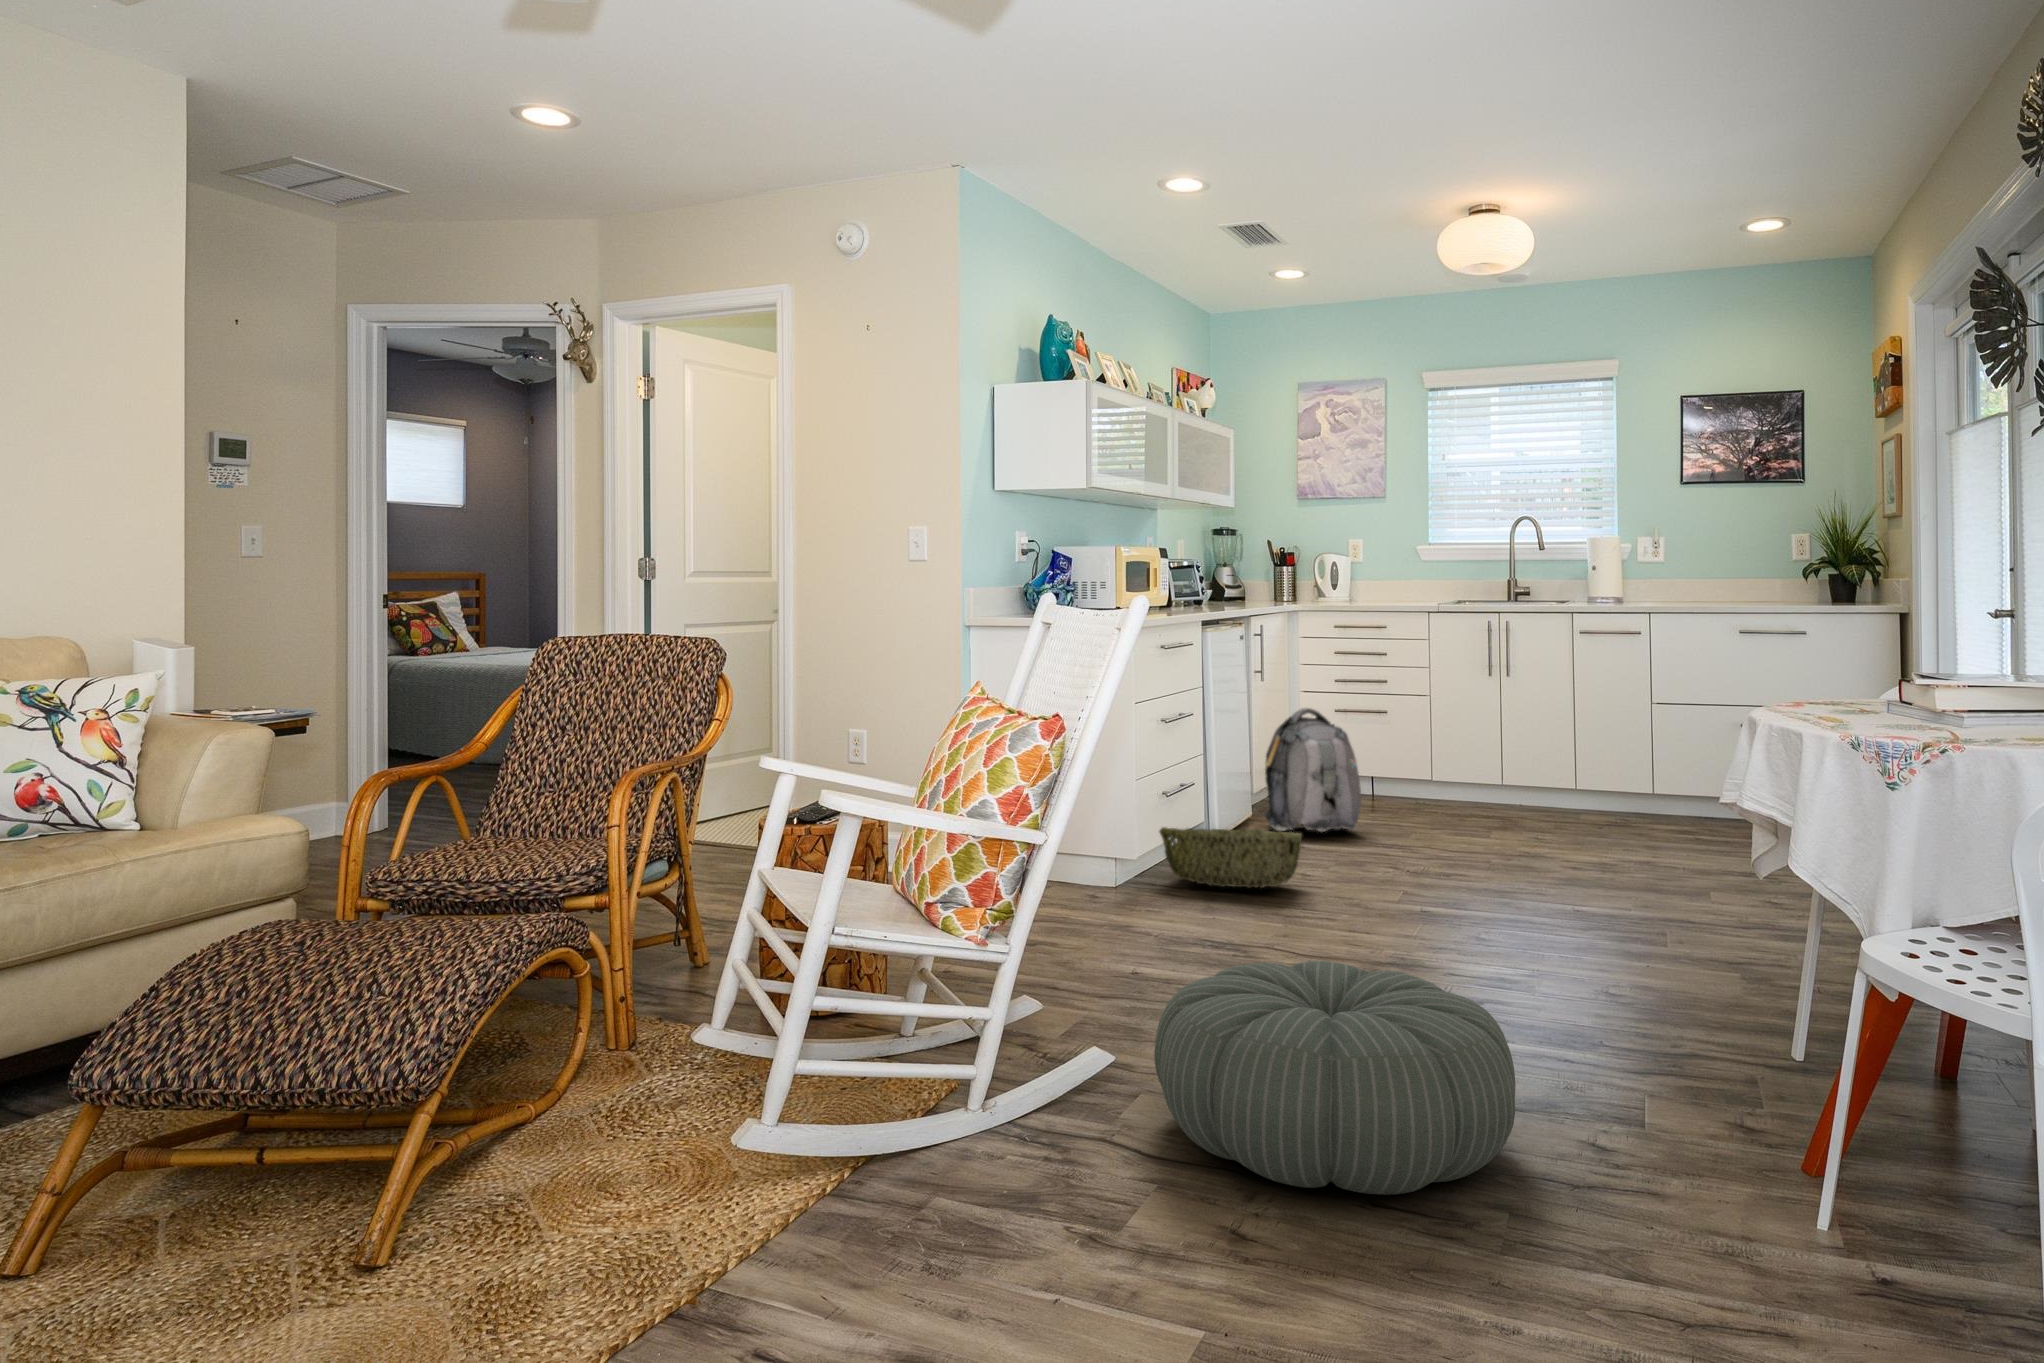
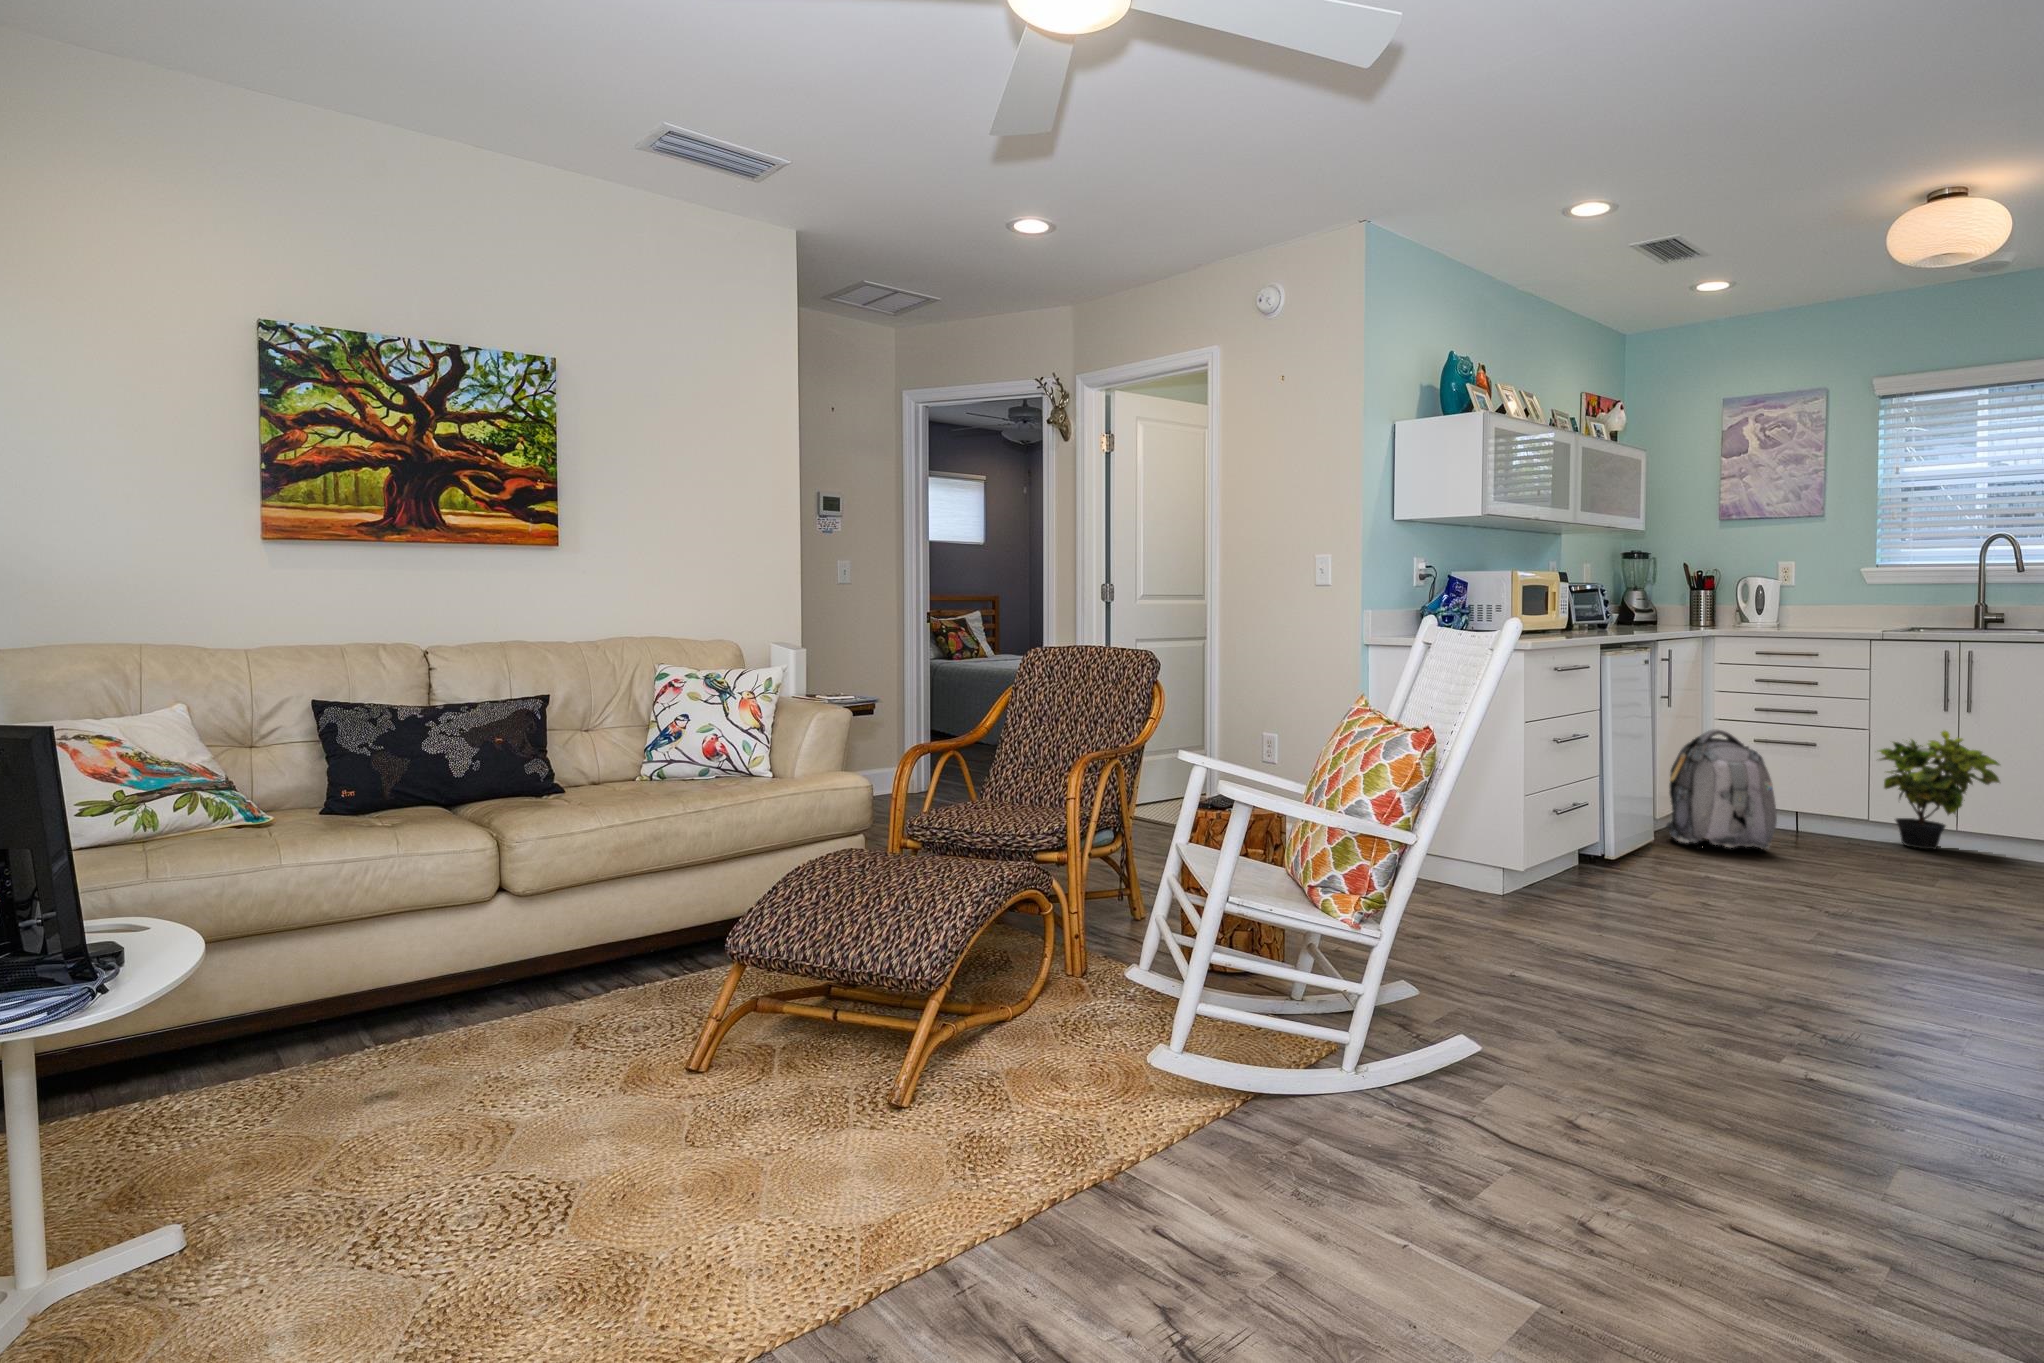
potted plant: none [1437,698,1536,818] -> present [1879,731,2000,850]
woven basket: present [1159,827,1302,888] -> none [1549,833,1702,900]
pouf: present [1154,961,1515,1195] -> none [1518,982,1911,1225]

